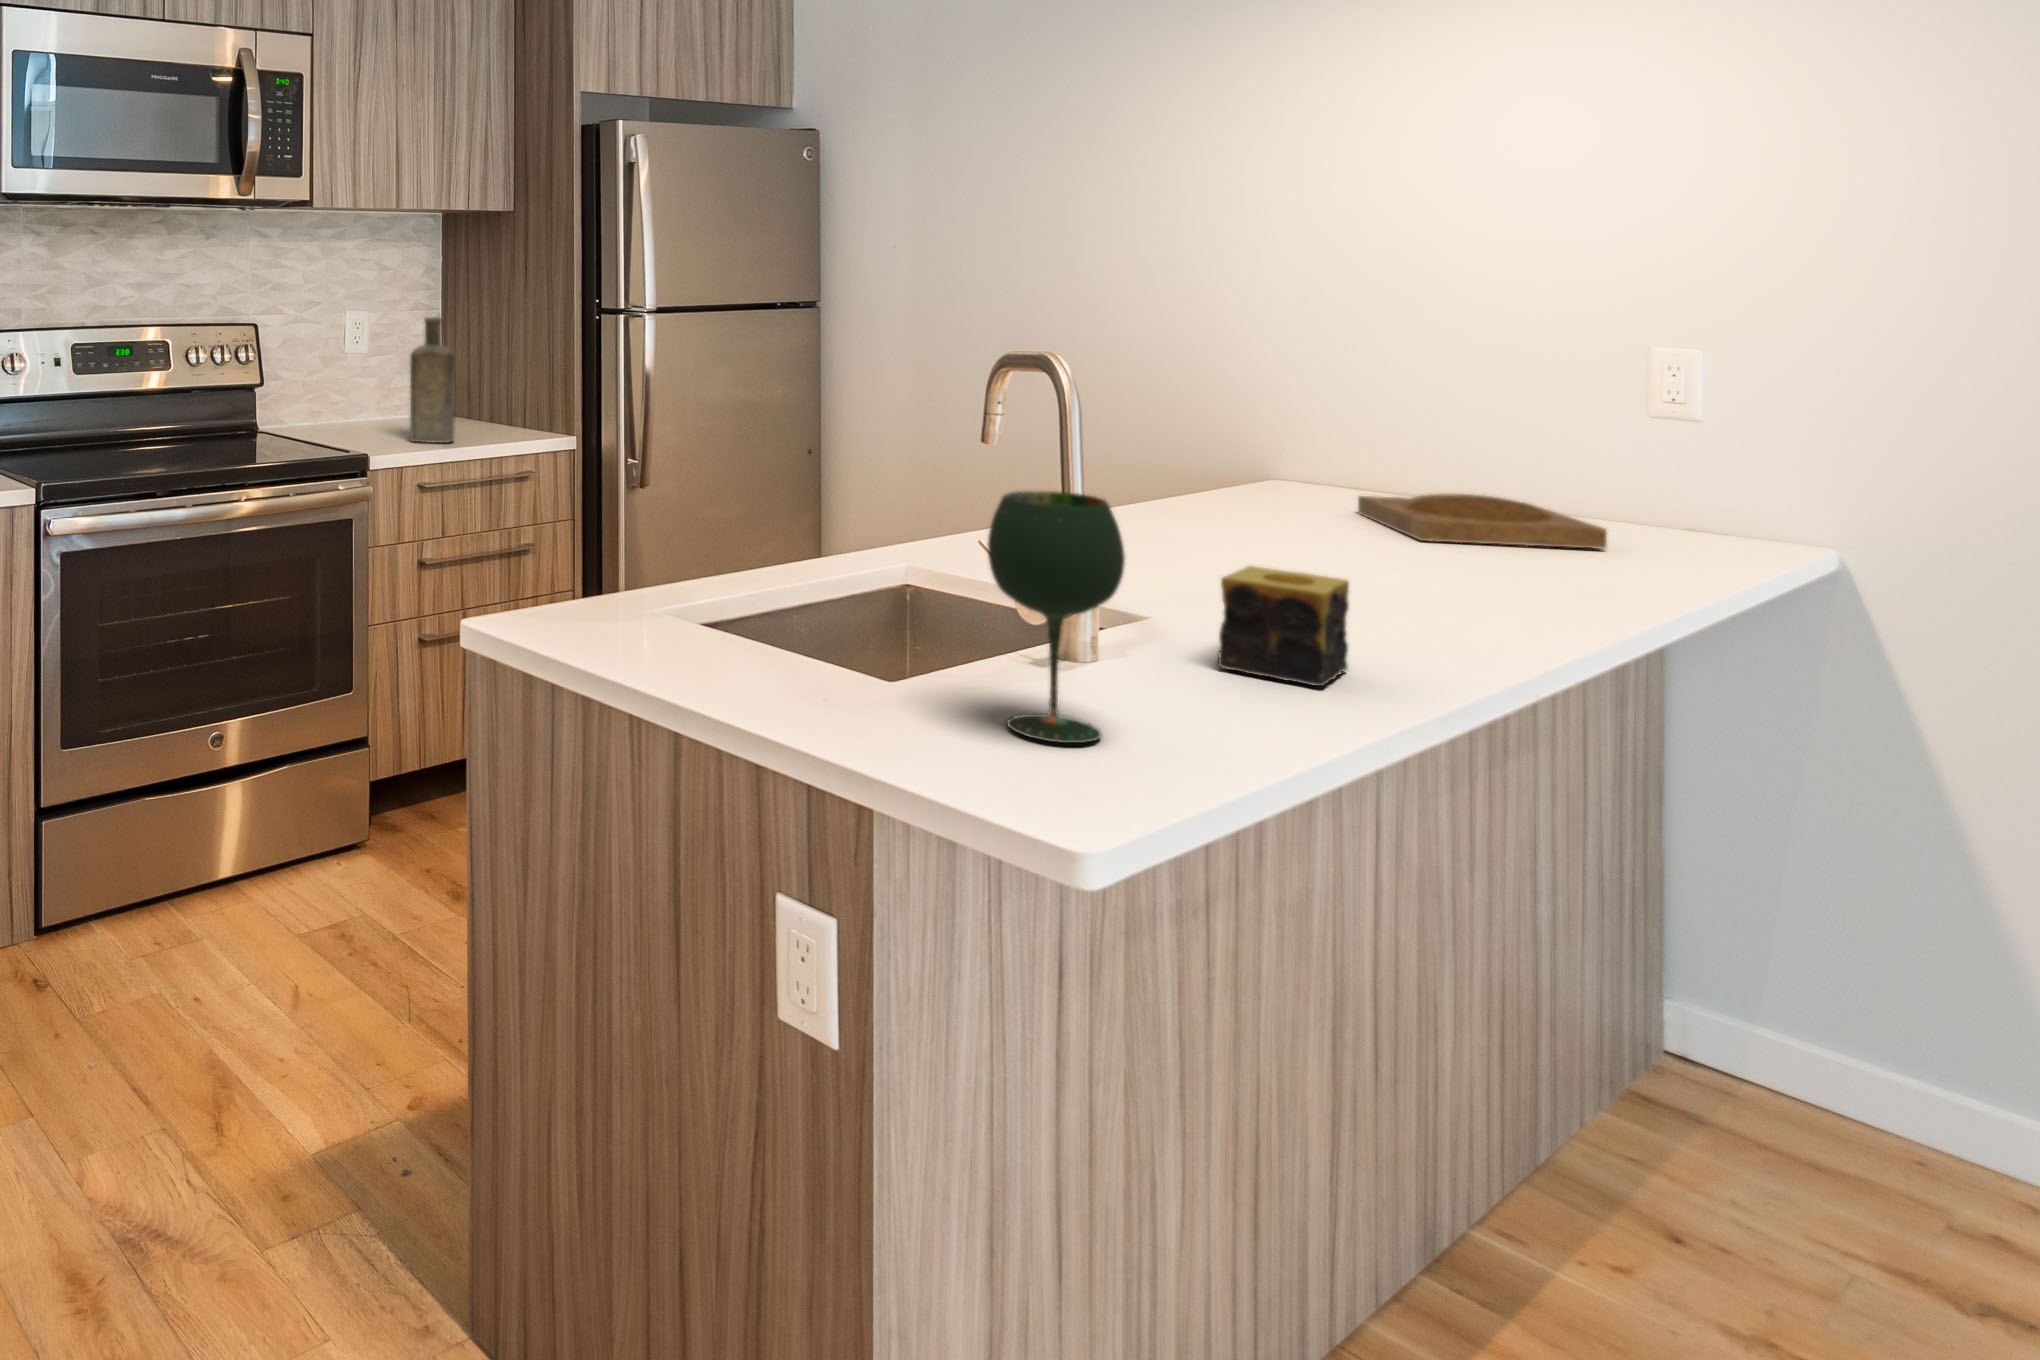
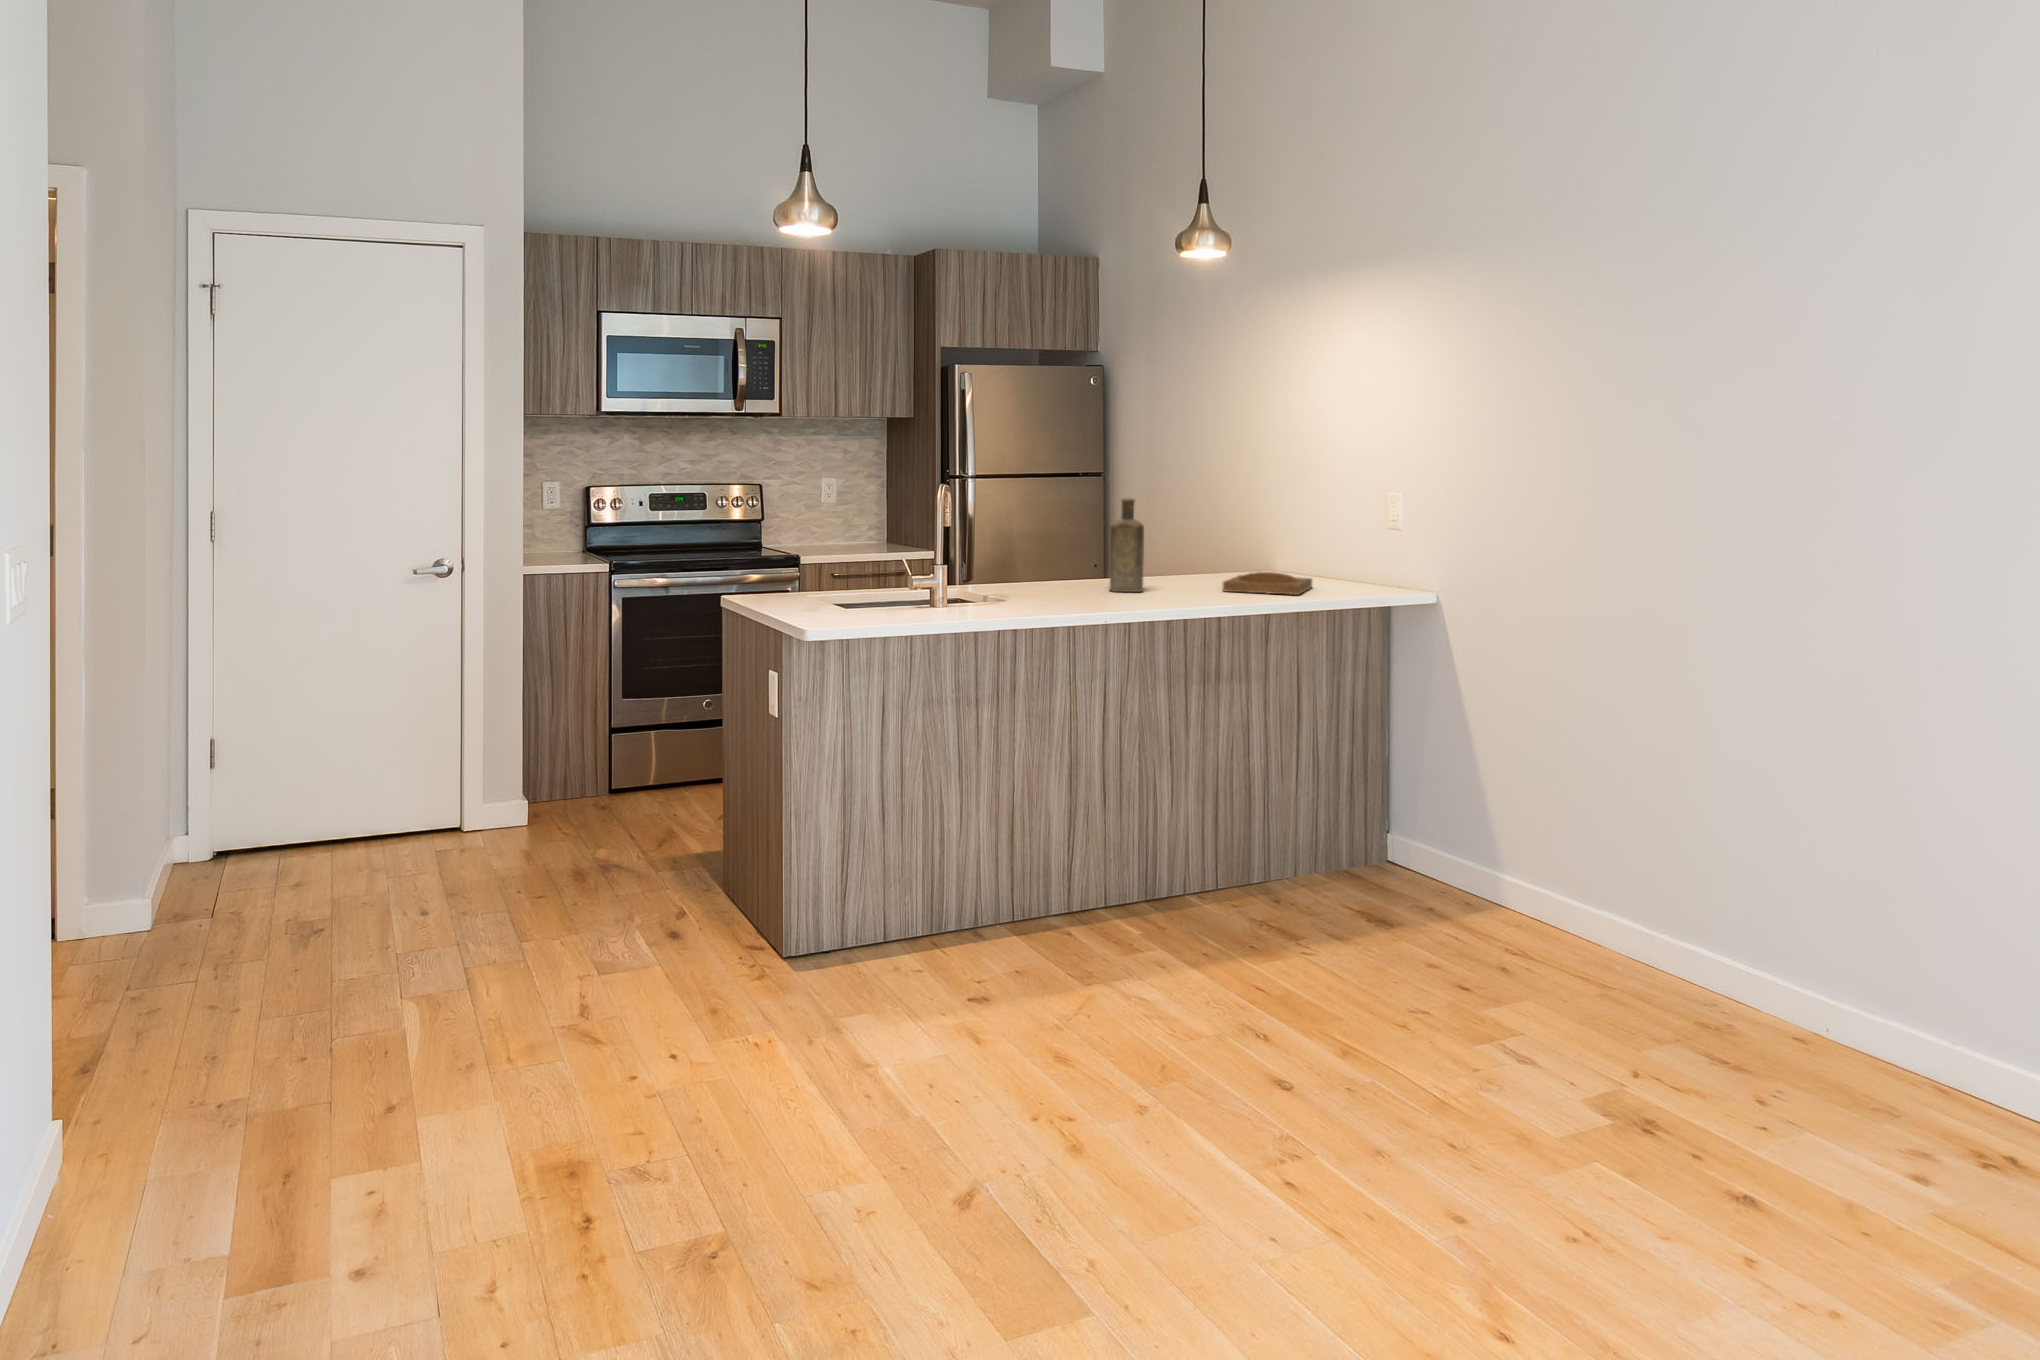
bottle: present [410,317,455,443] -> present [1110,498,1144,592]
wine glass: present [988,491,1125,743] -> none [846,539,890,622]
candle: present [1218,566,1349,686] -> none [977,577,1025,616]

